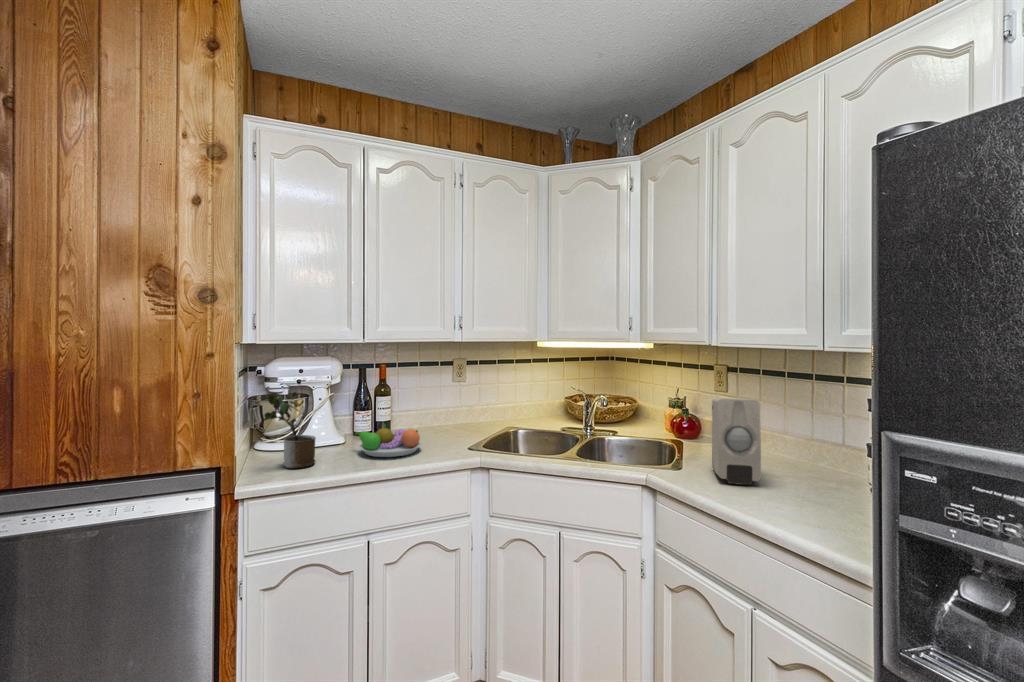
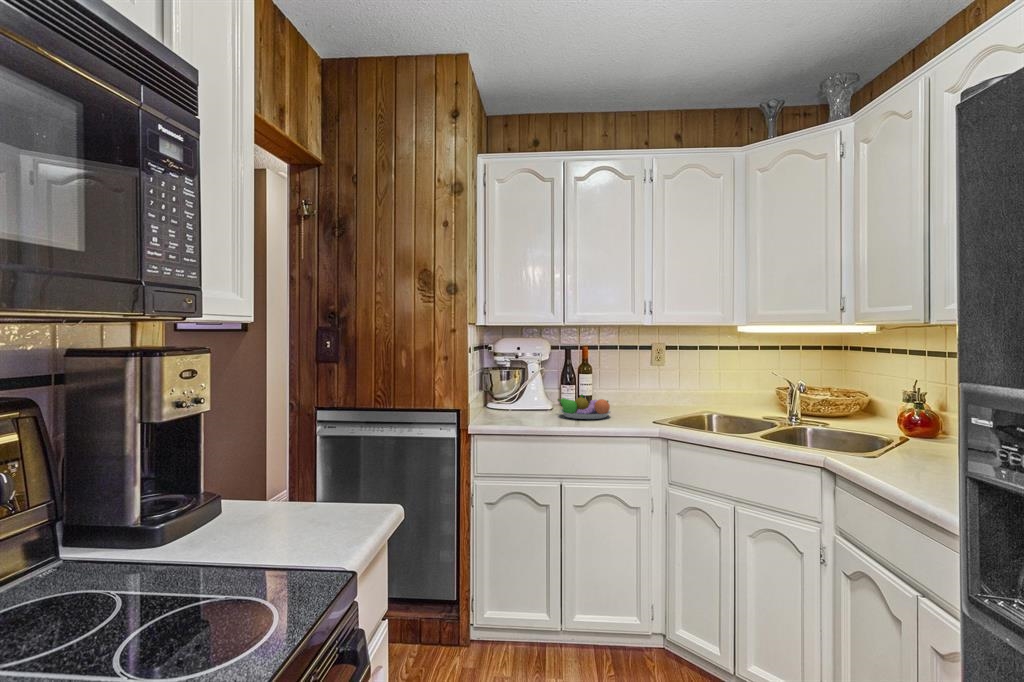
potted plant: present [263,392,316,468] -> none [489,361,526,420]
soap dispenser: present [712,398,761,485] -> none [881,375,934,462]

